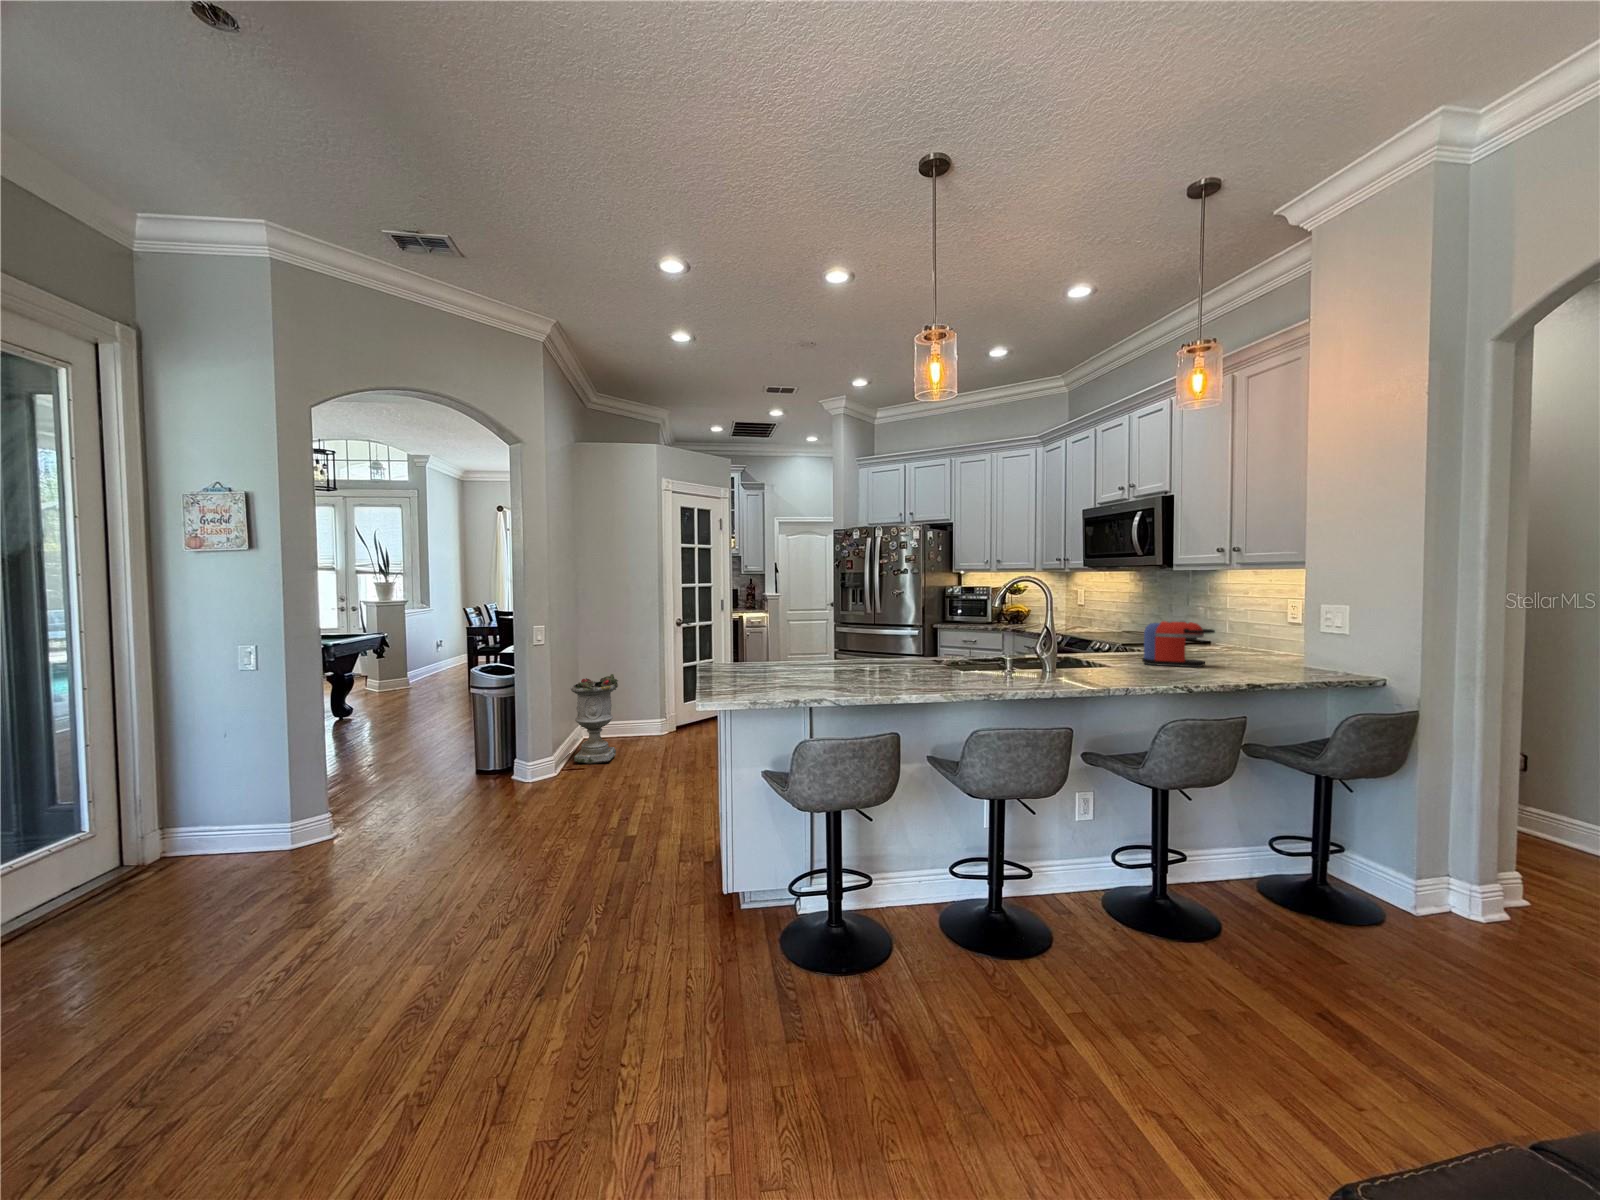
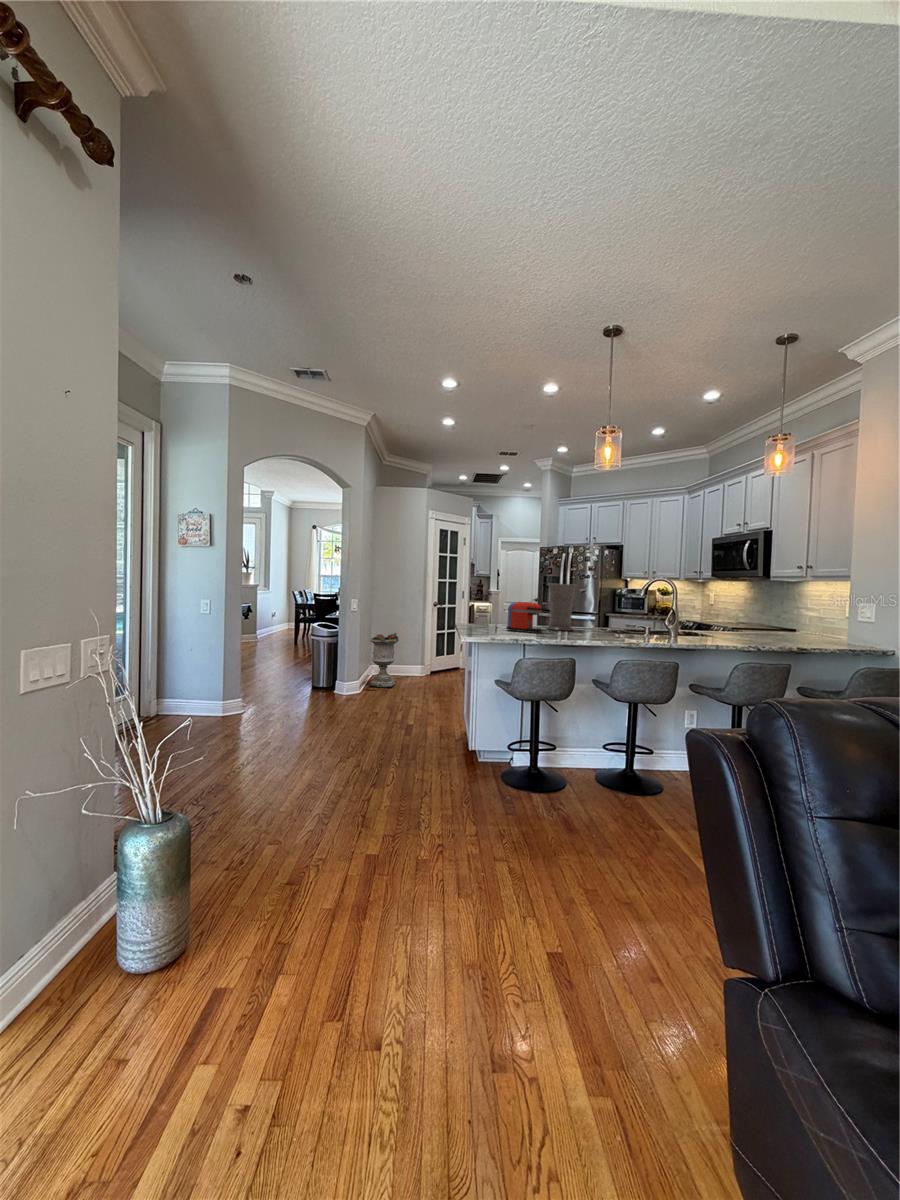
vase: none [846,593,894,671] -> present [547,584,577,630]
coffee maker: present [1142,621,1215,667] -> present [506,602,548,633]

